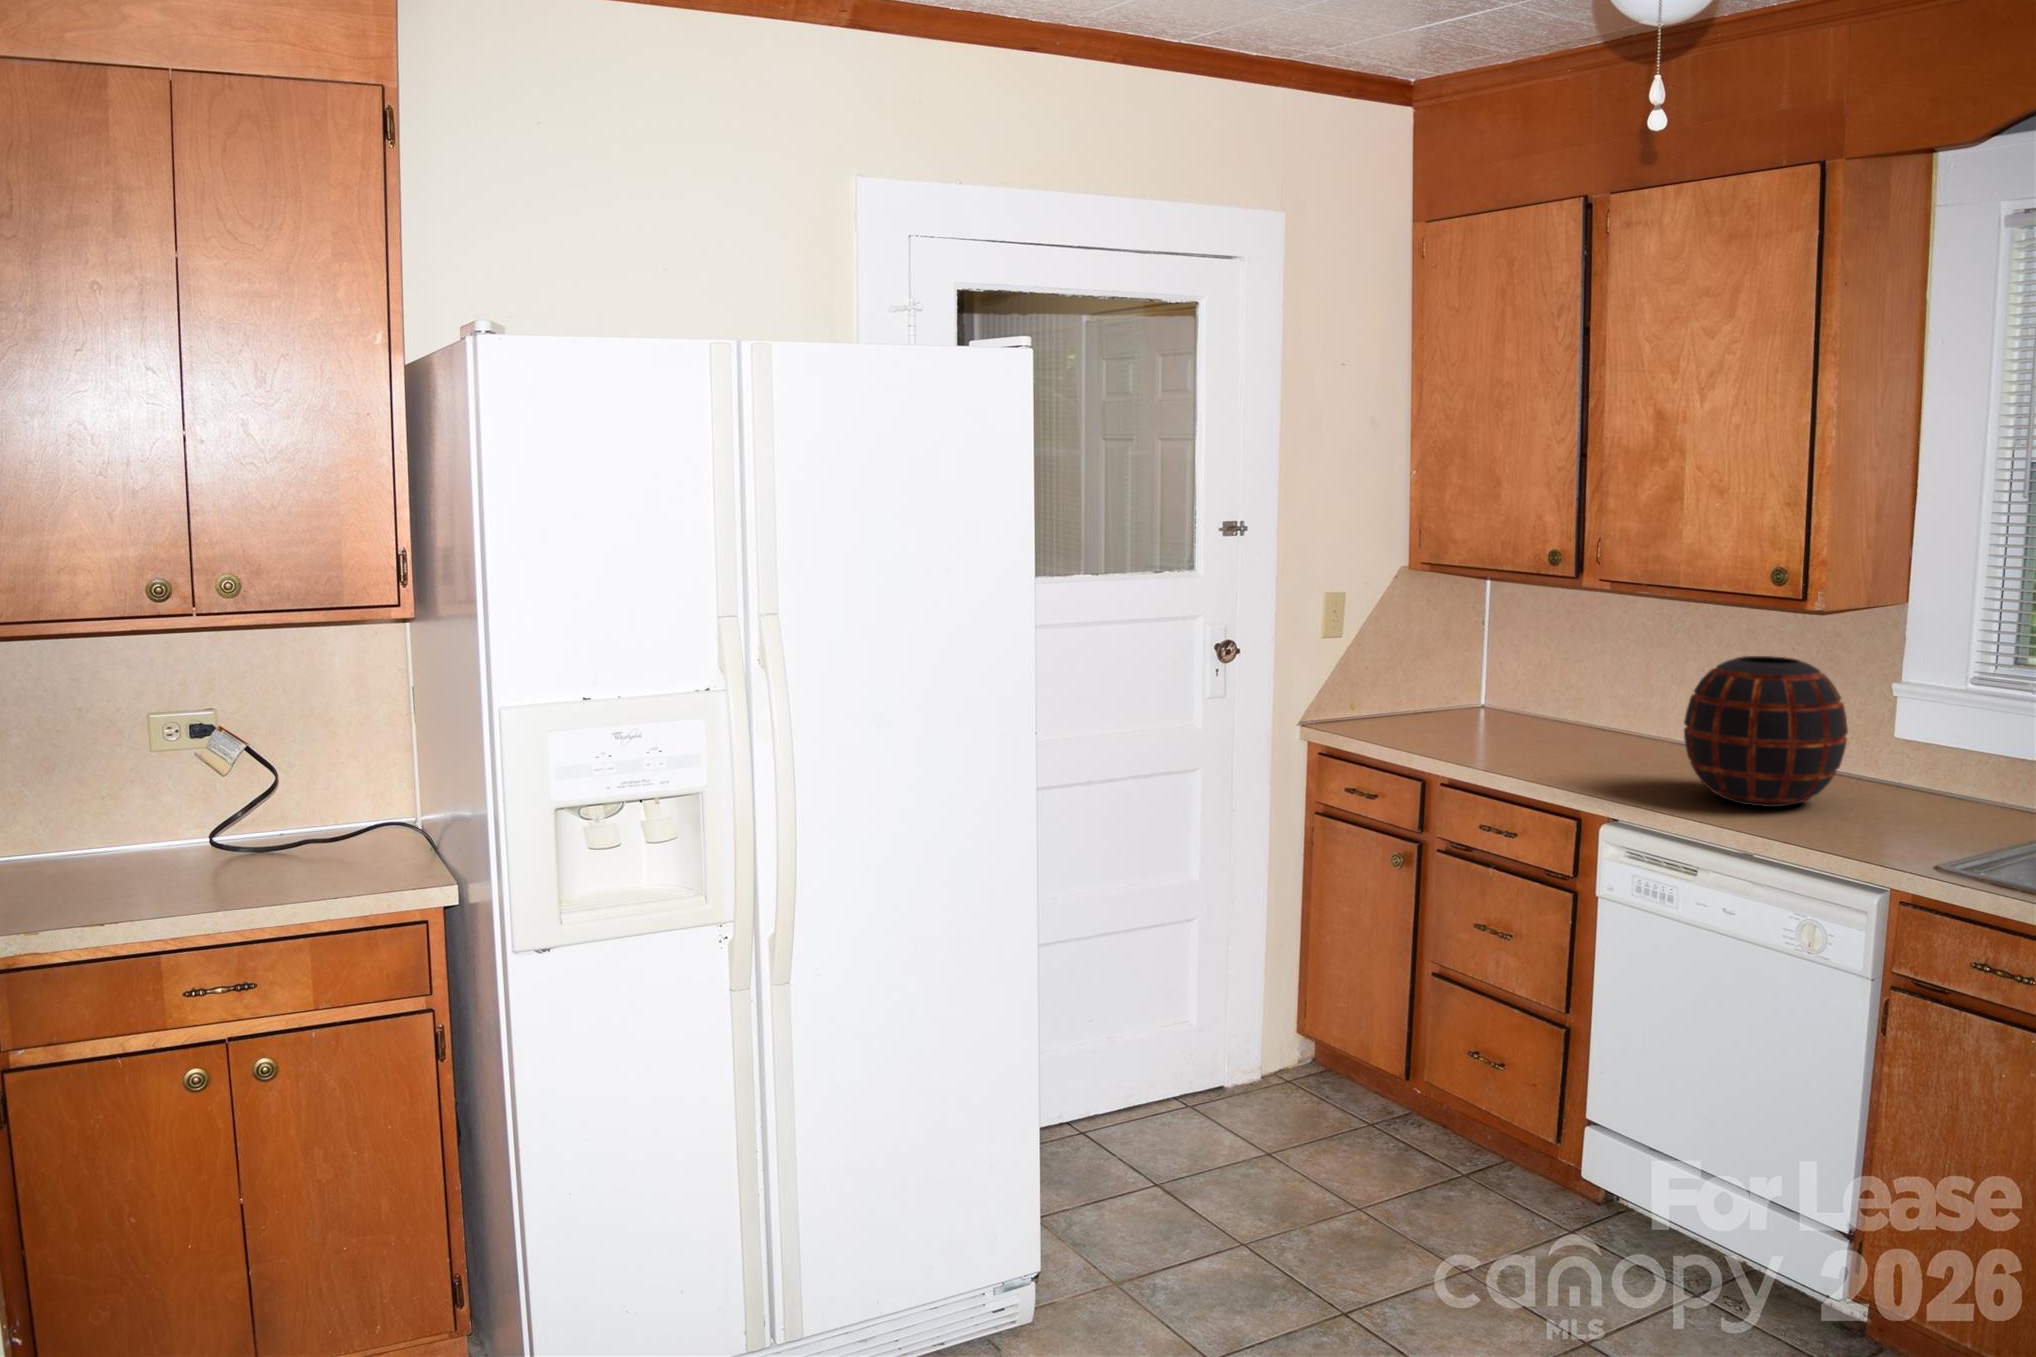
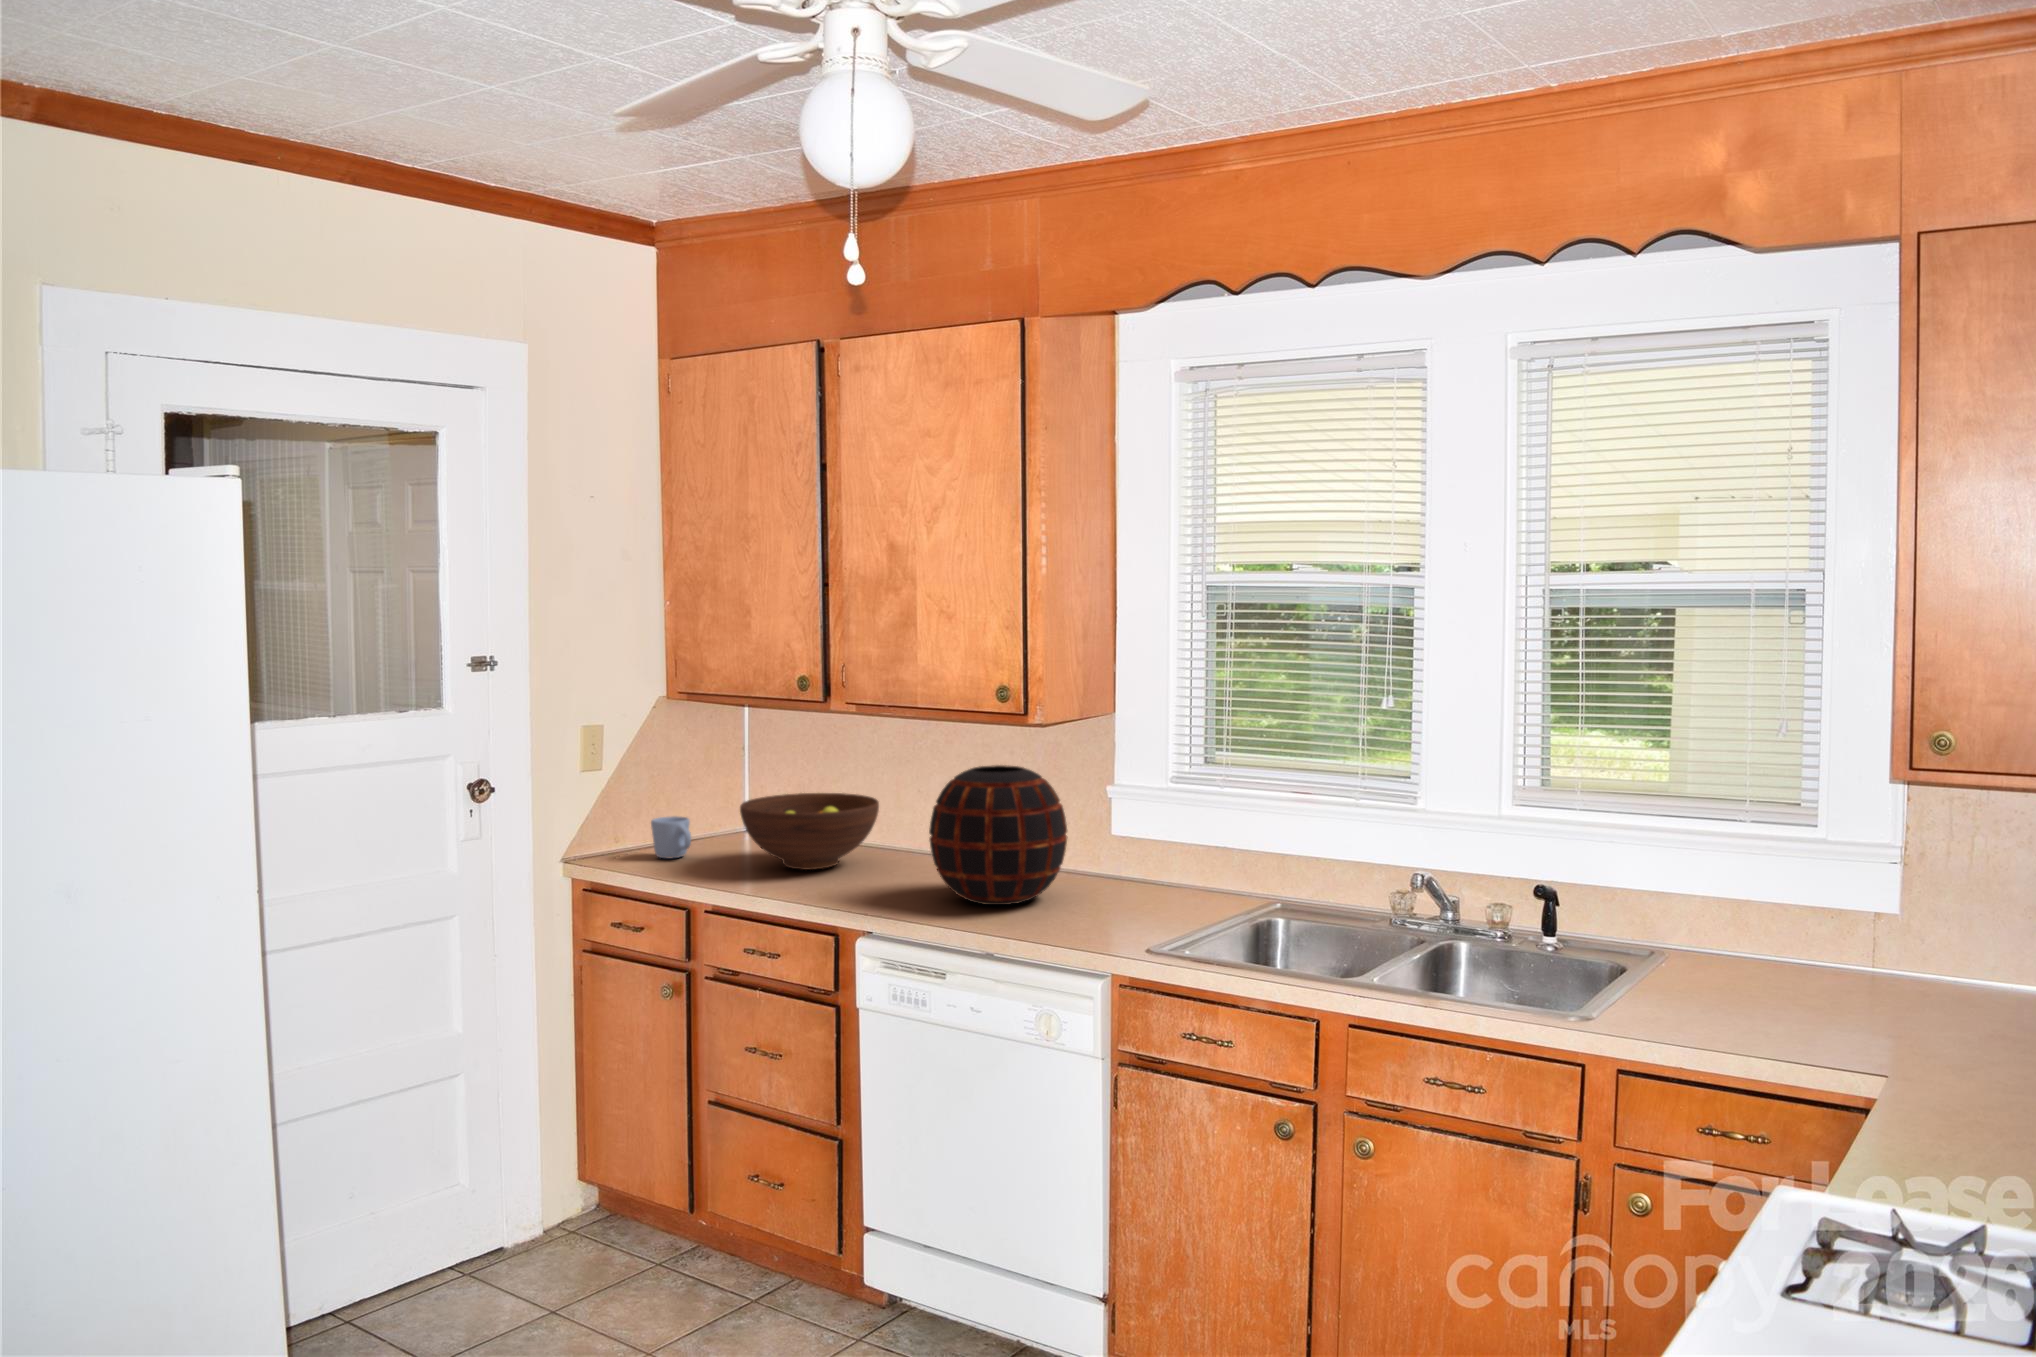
fruit bowl: none [1477,675,1628,754] -> present [740,793,879,870]
mug: none [1384,690,1425,732] -> present [651,816,691,859]

